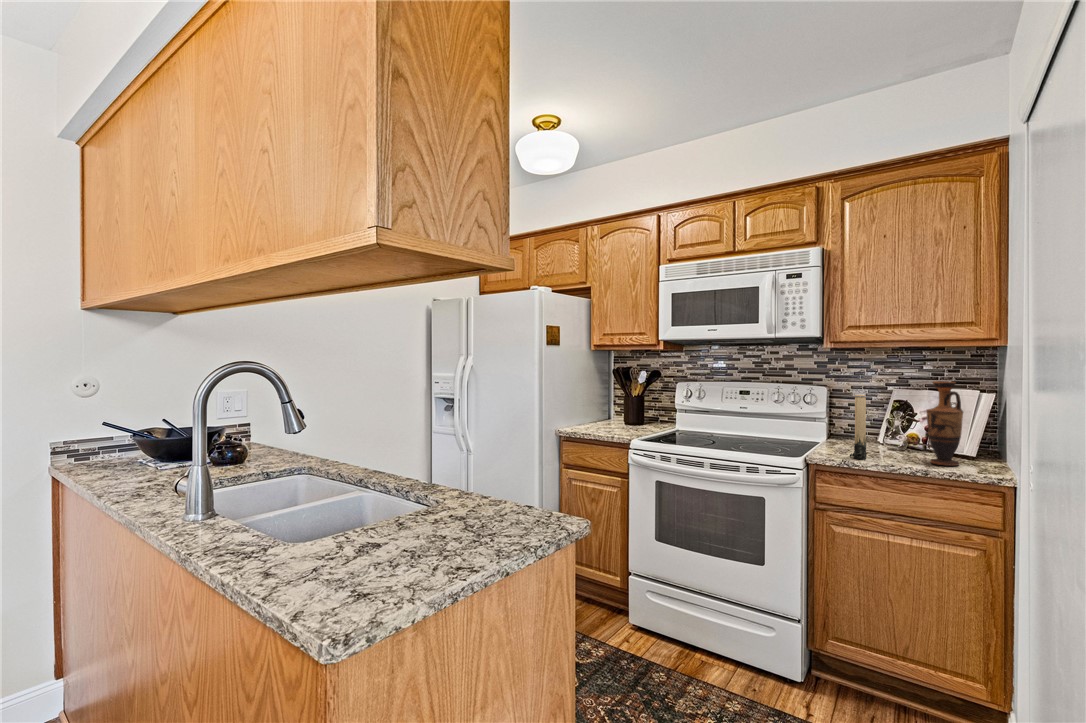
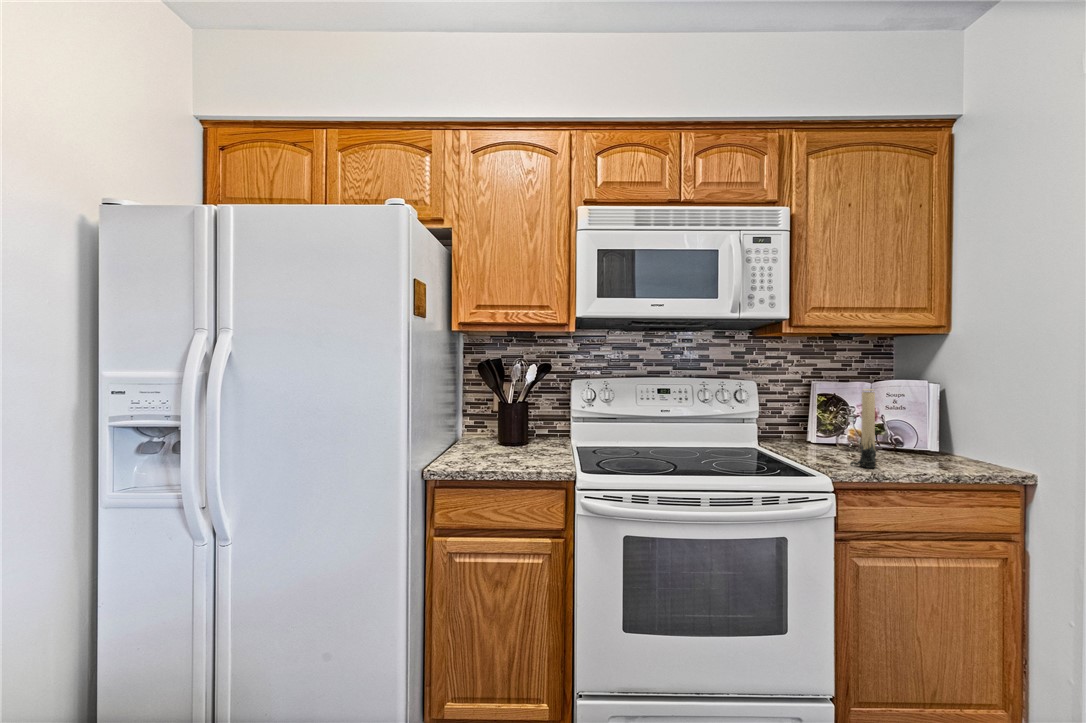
vase: present [926,381,963,466] -> none [927,371,970,467]

